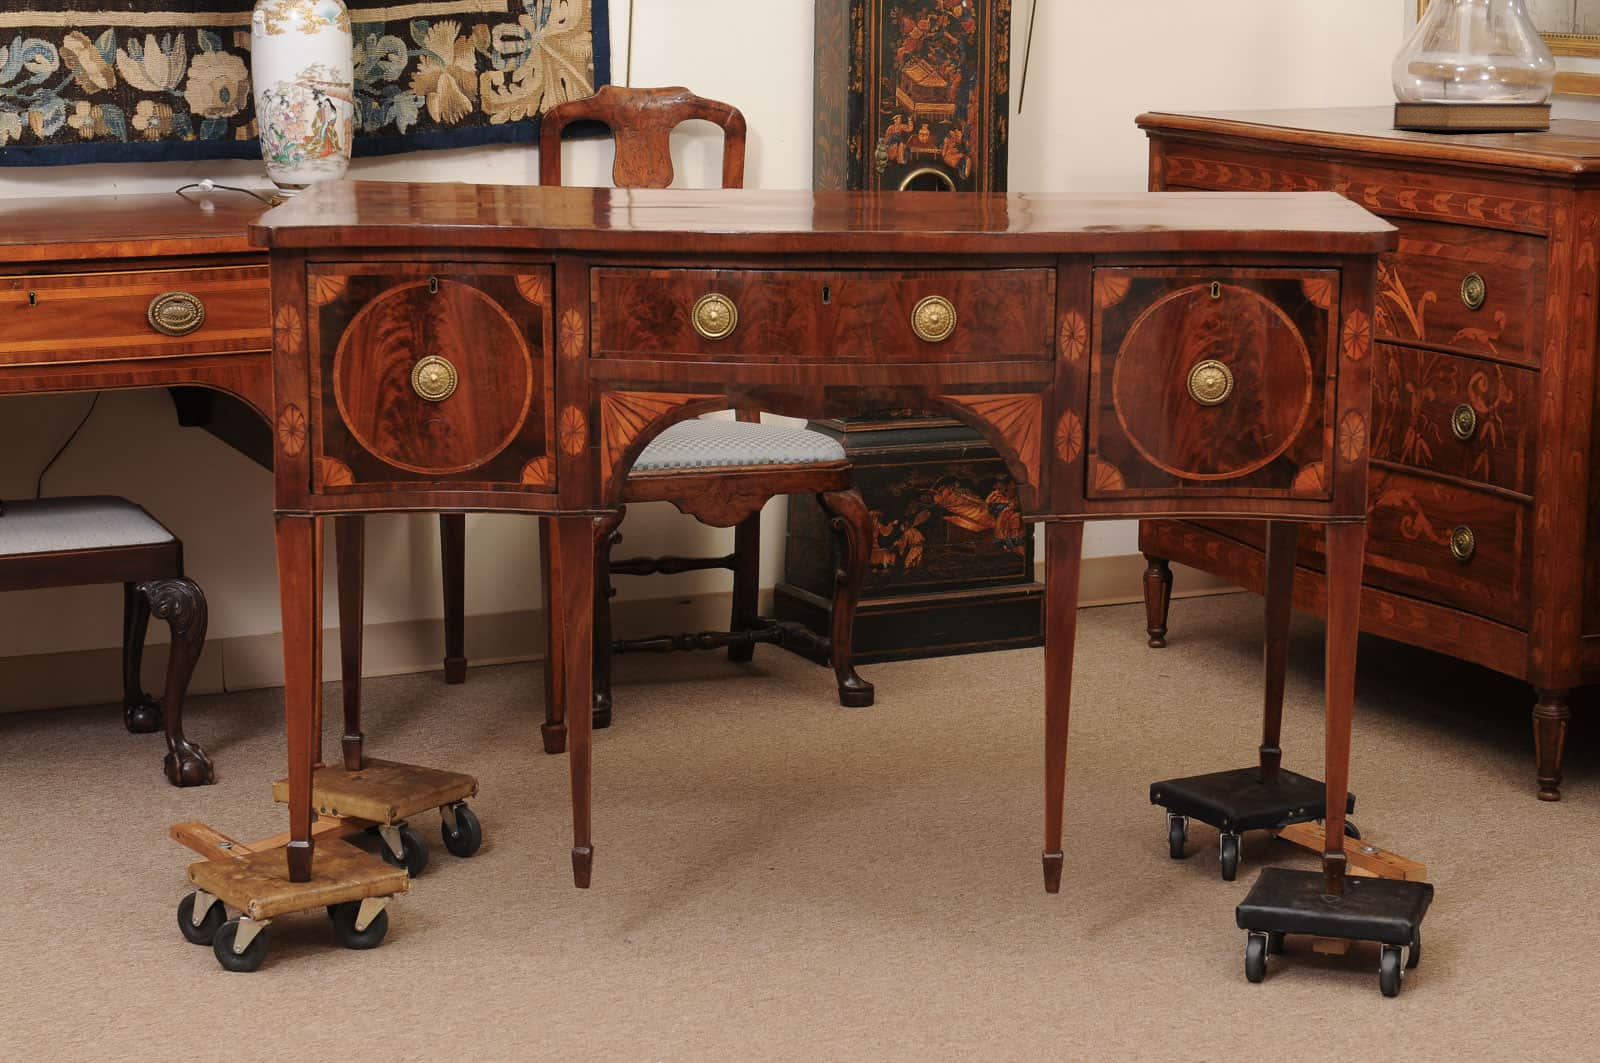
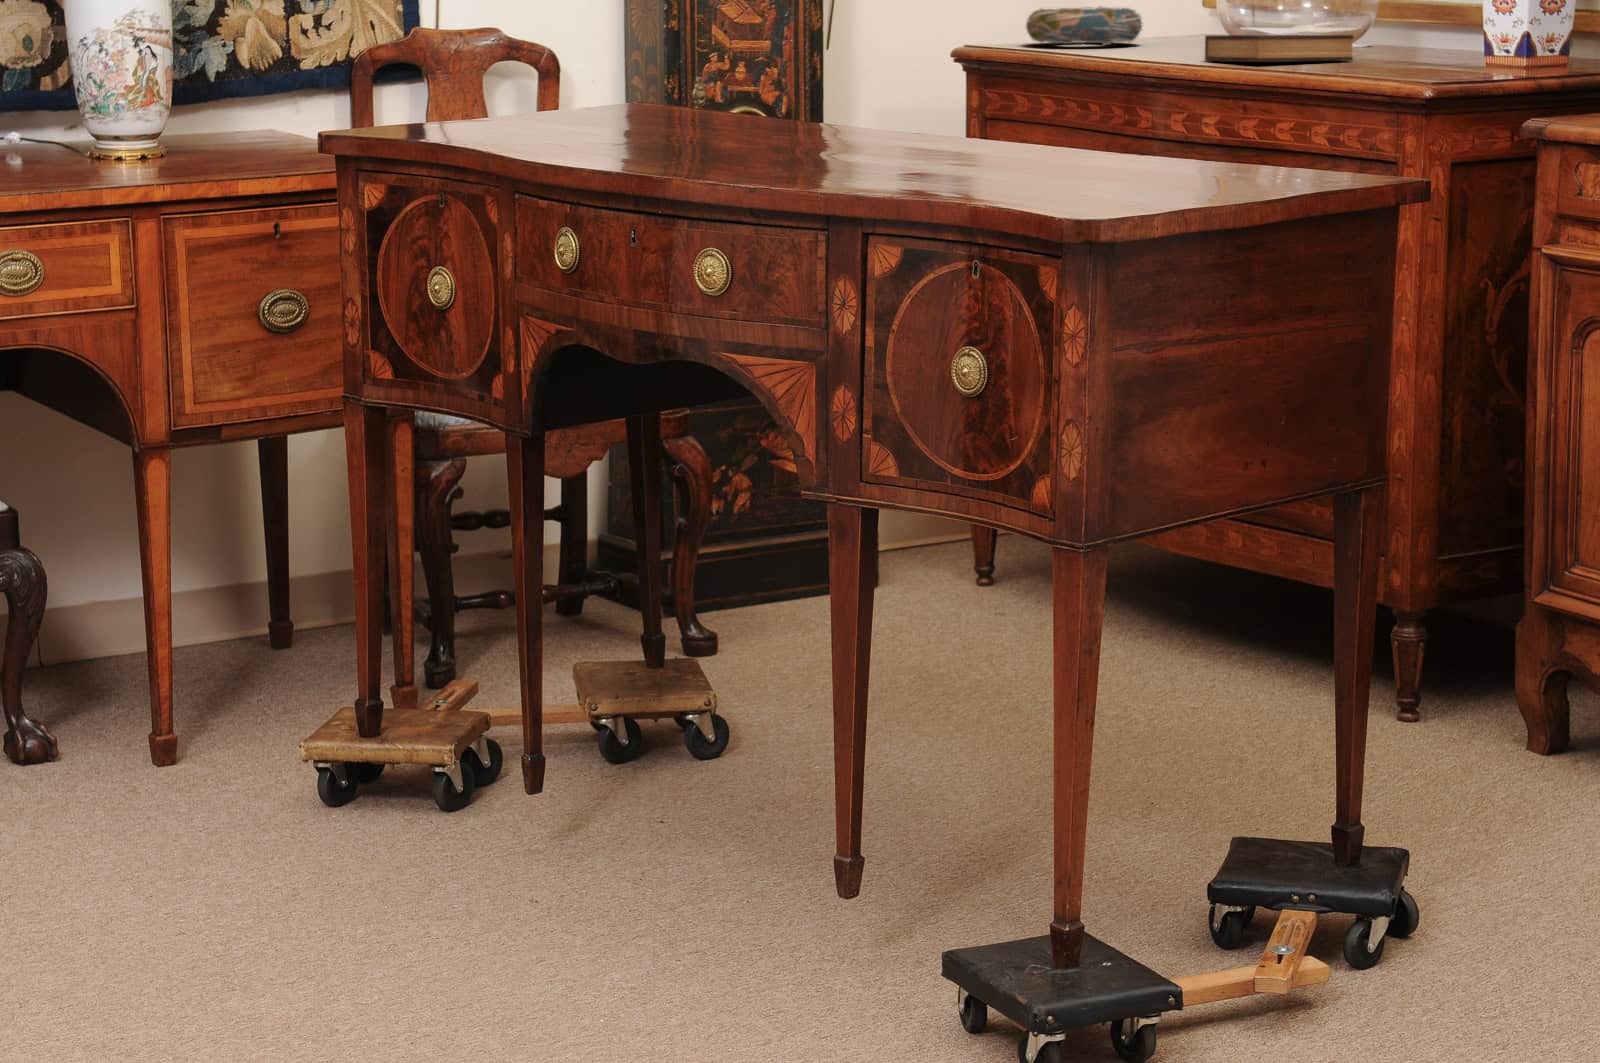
decorative bowl: none [1216,74,1338,112] -> present [1026,7,1143,45]

